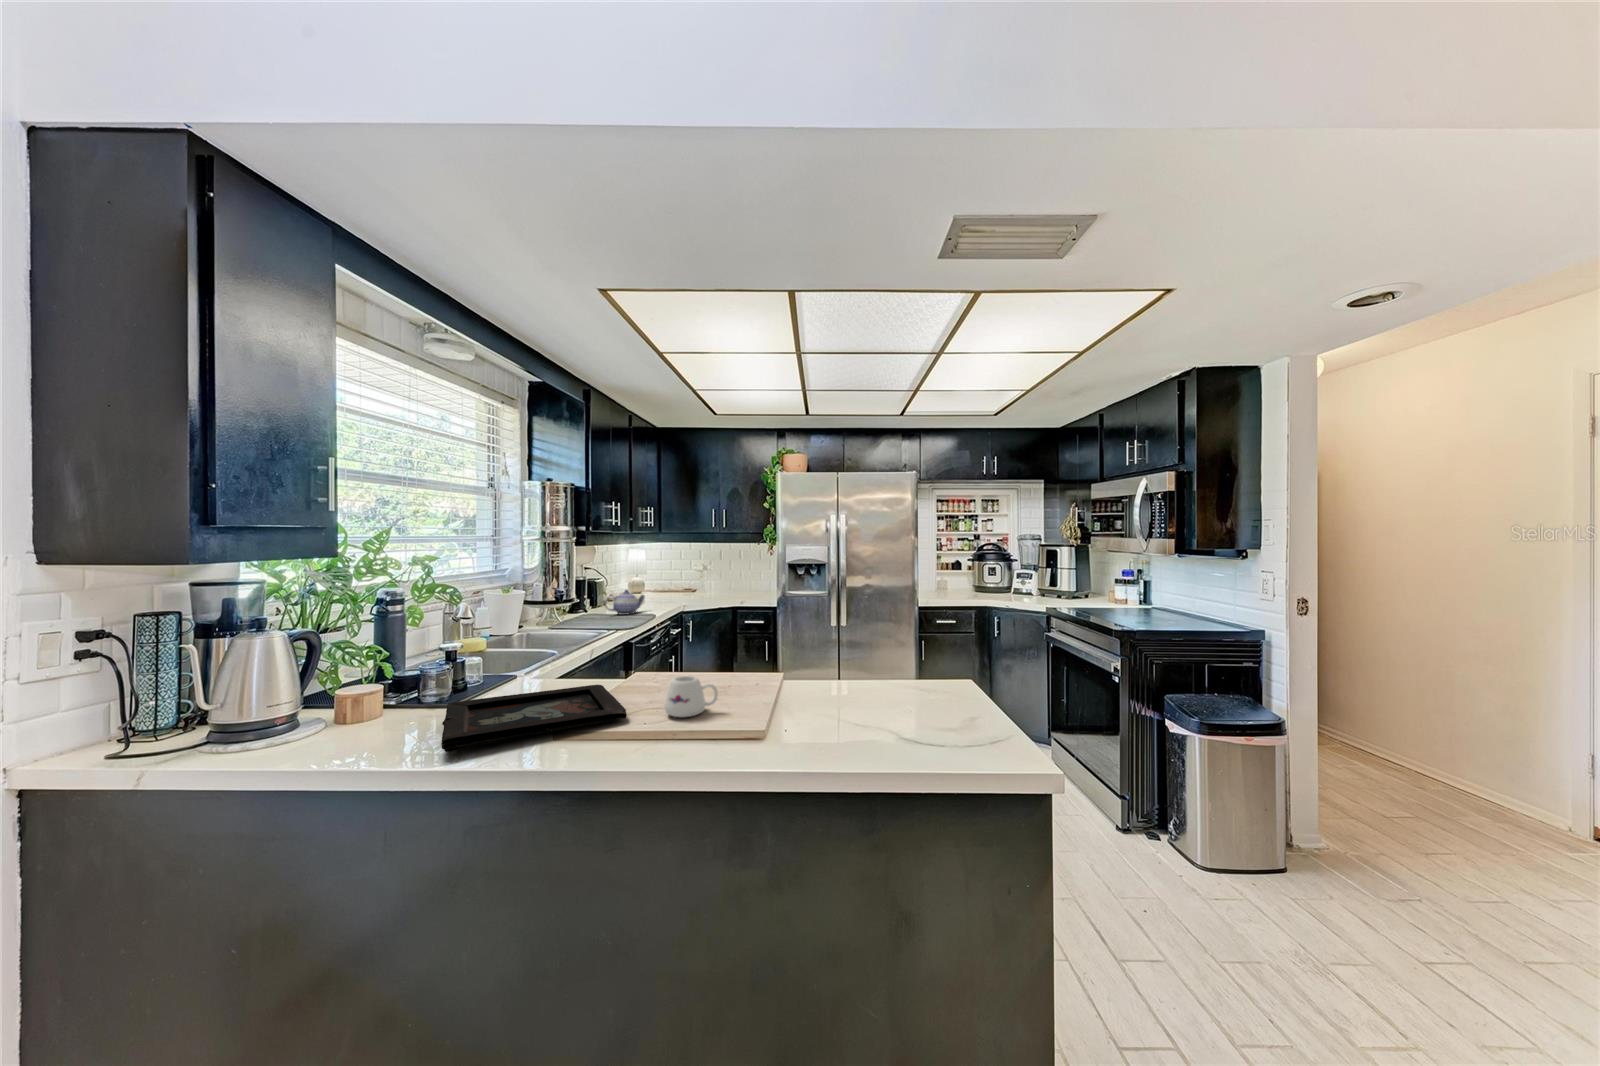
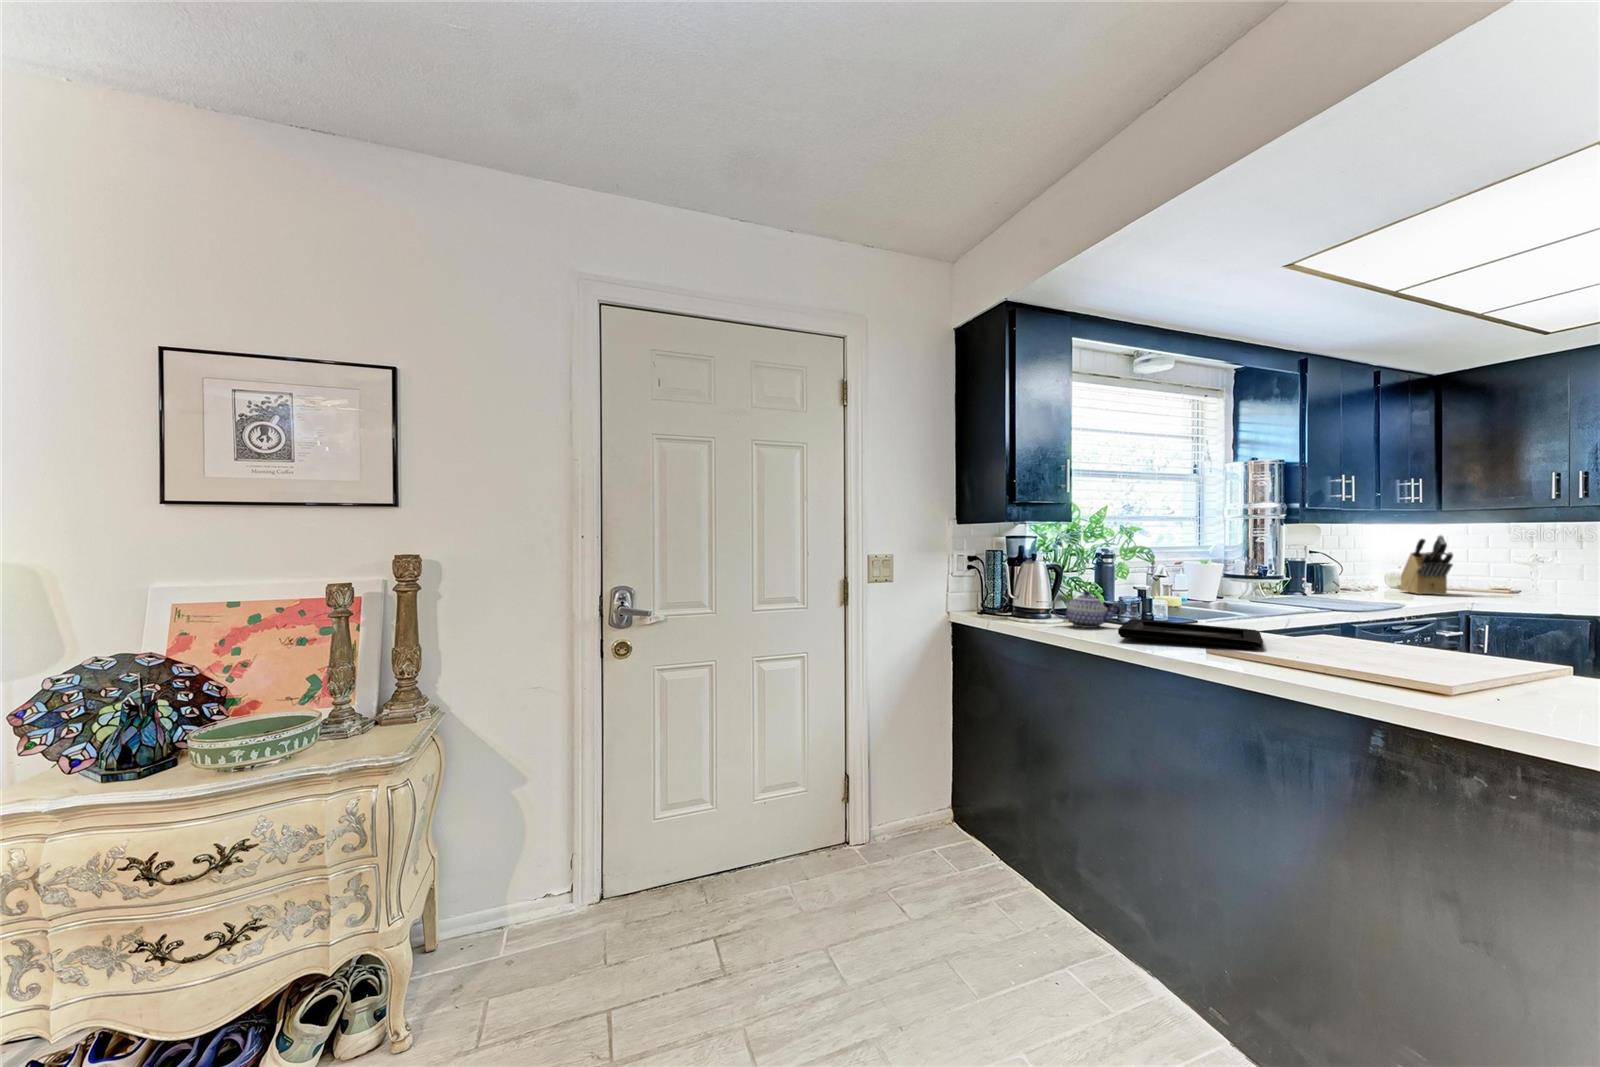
knife block: none [635,552,670,598] -> present [1397,535,1453,595]
teapot: present [606,590,645,615] -> present [1053,591,1119,628]
mug: present [665,676,718,717] -> none [1301,623,1363,659]

